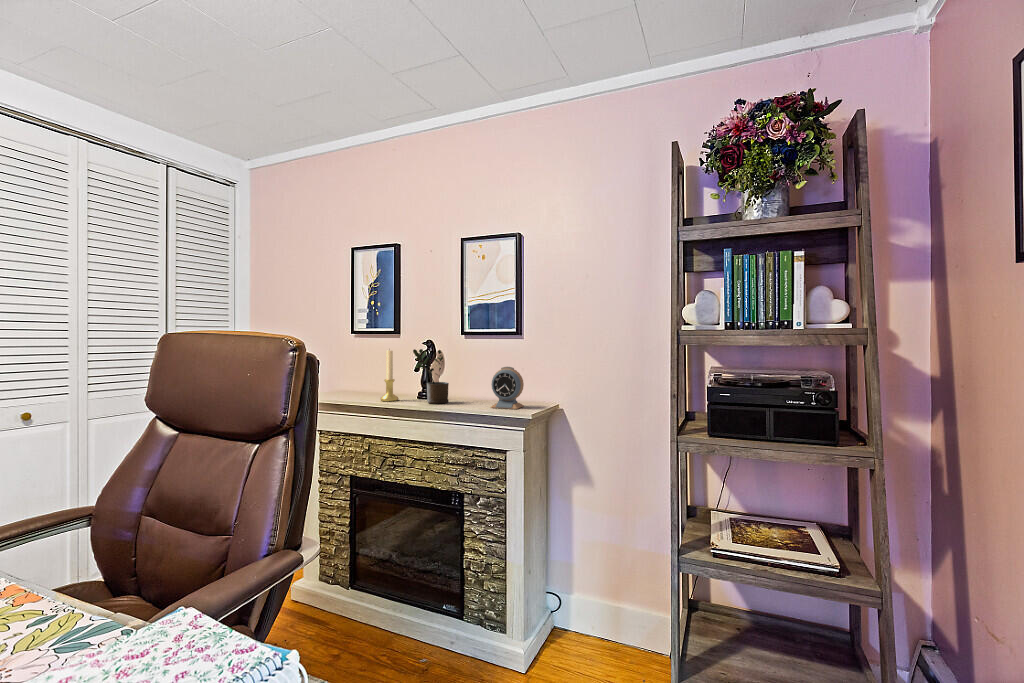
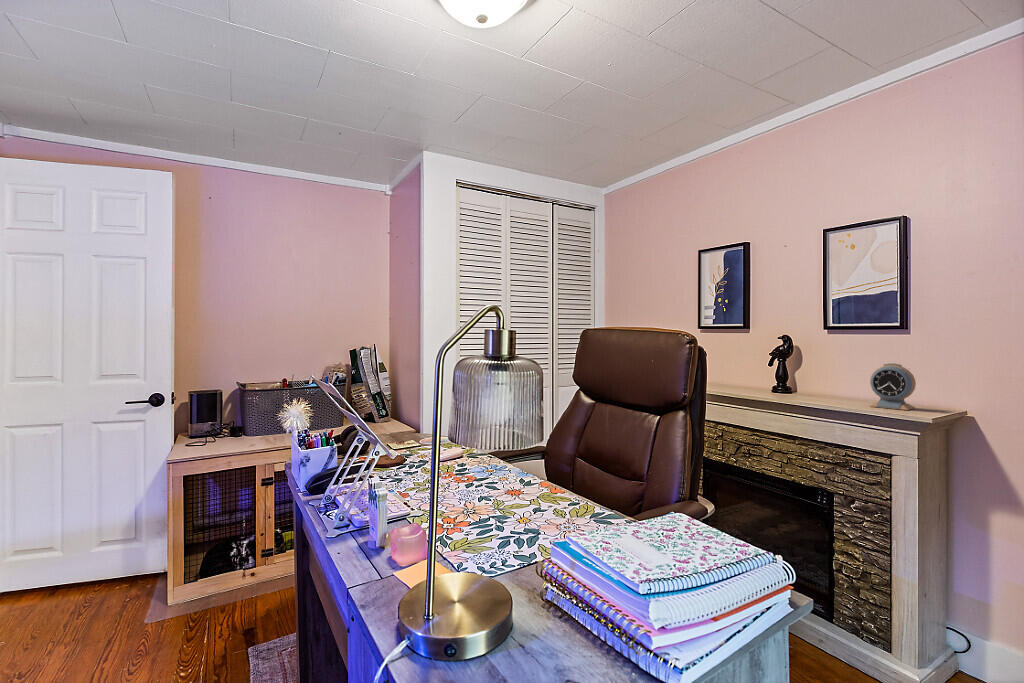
potted plant: present [413,349,449,404] -> none [772,344,813,399]
candle holder: present [380,350,399,401] -> none [735,343,753,393]

